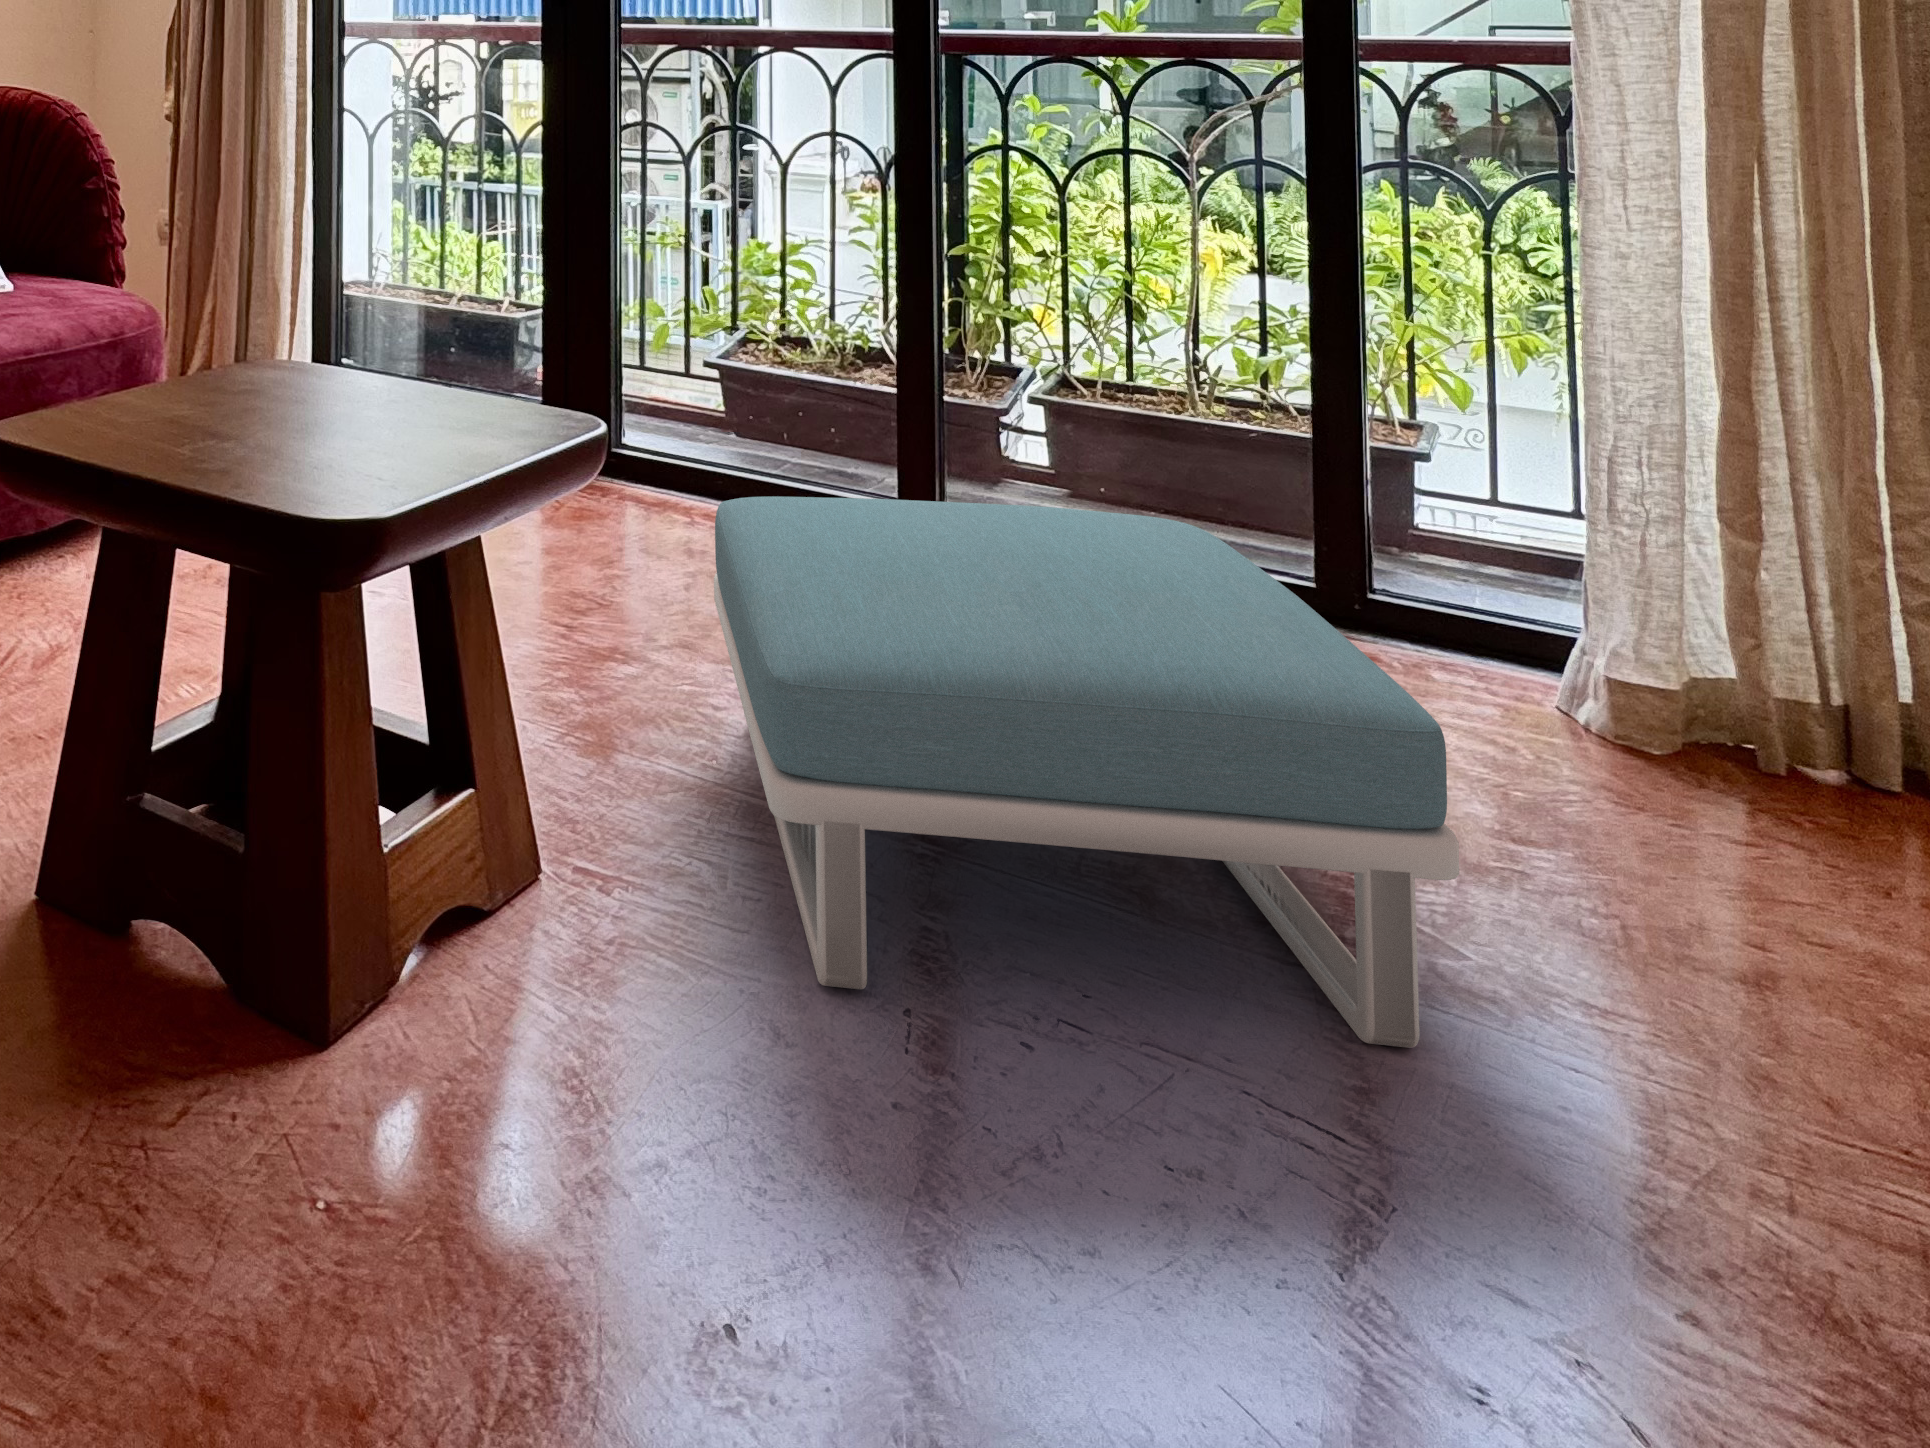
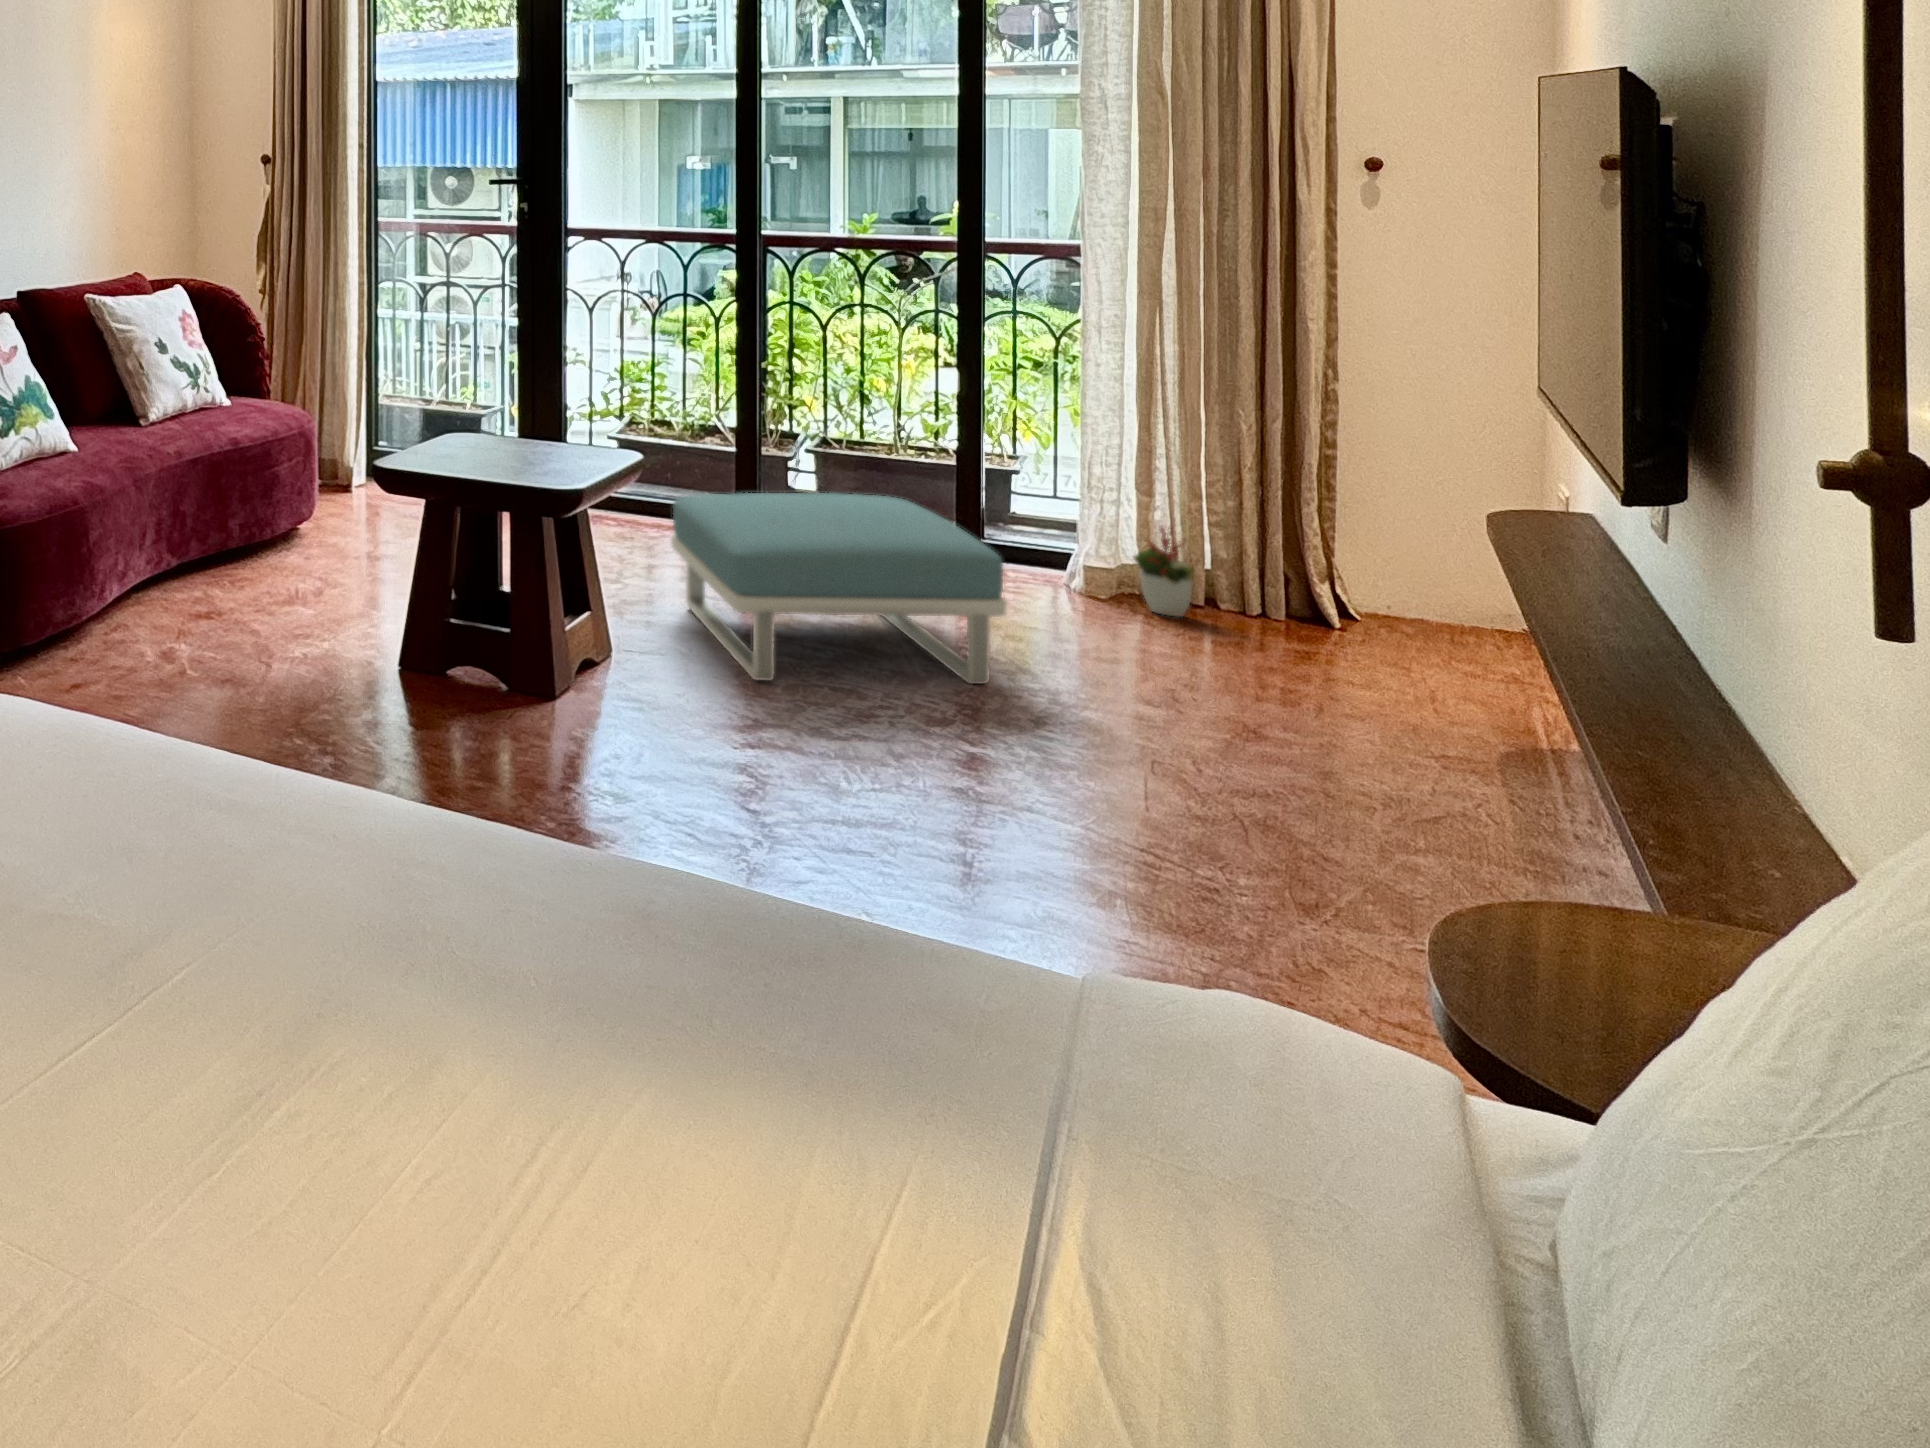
decorative plant: none [1724,607,1888,823] -> present [1134,525,1194,617]

